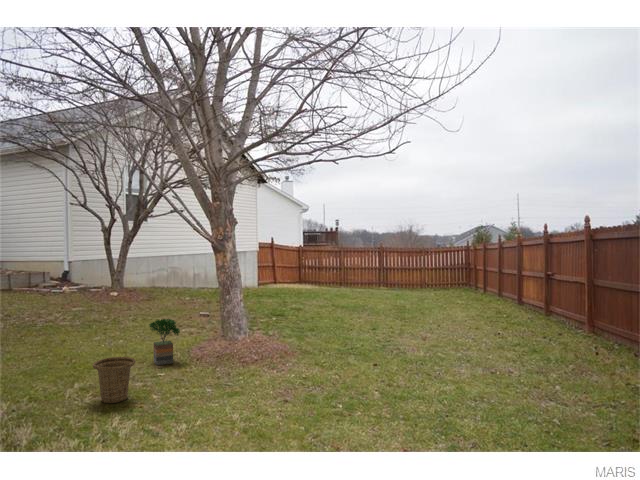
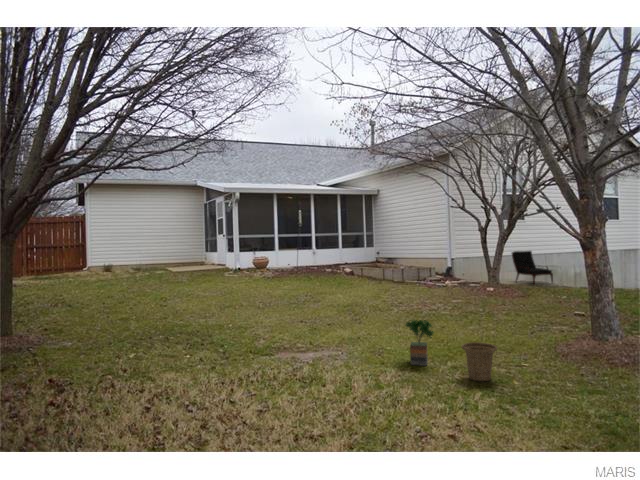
armchair: none [136,252,175,286] -> present [512,251,553,284]
potted tree: present [149,319,180,365] -> present [406,320,434,366]

